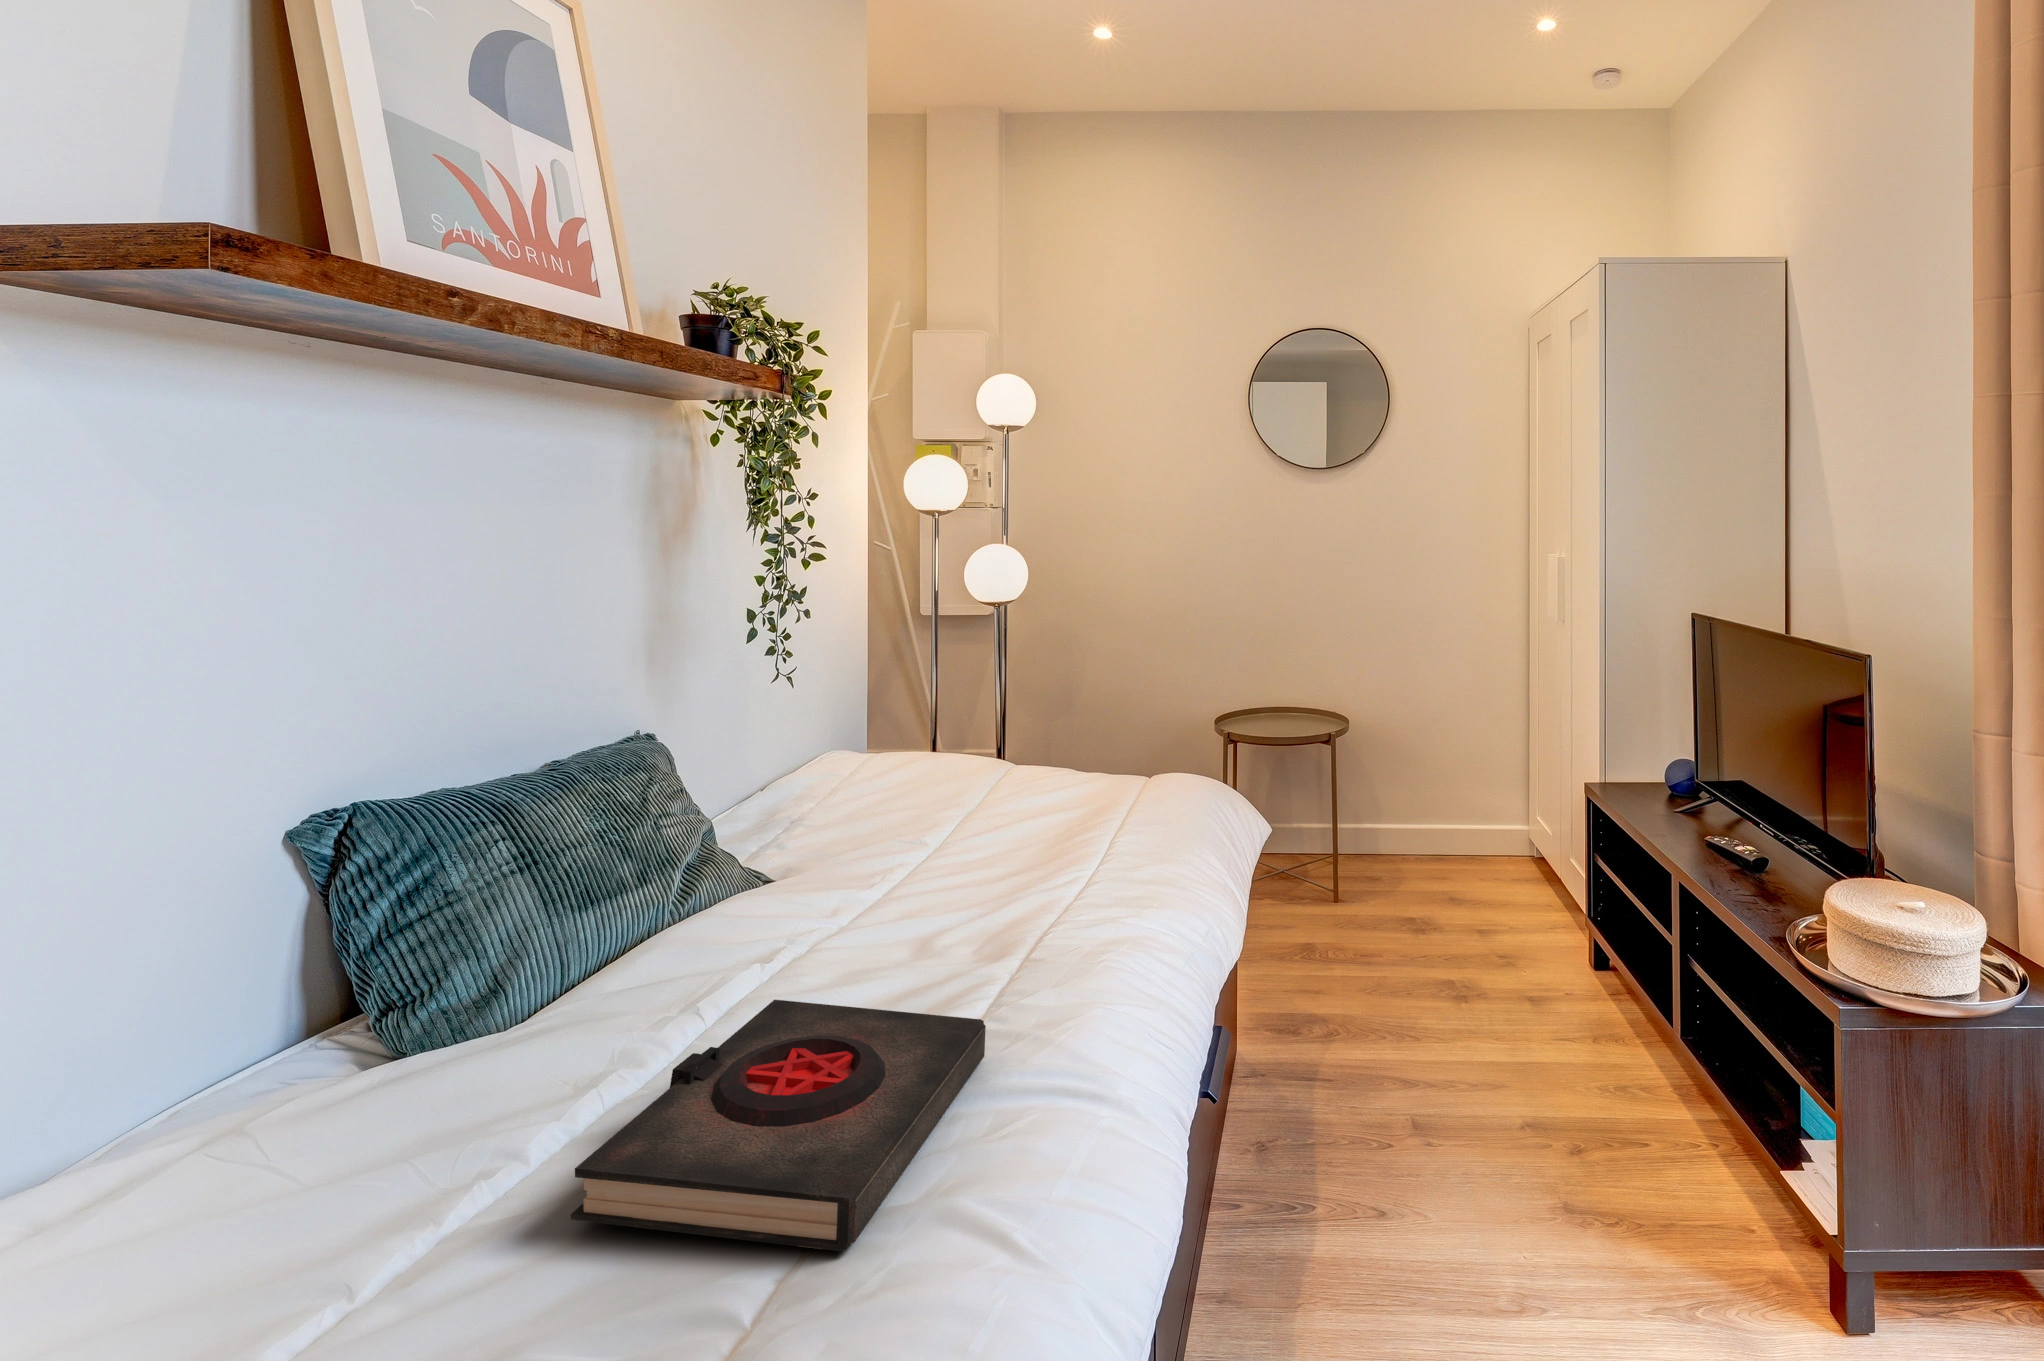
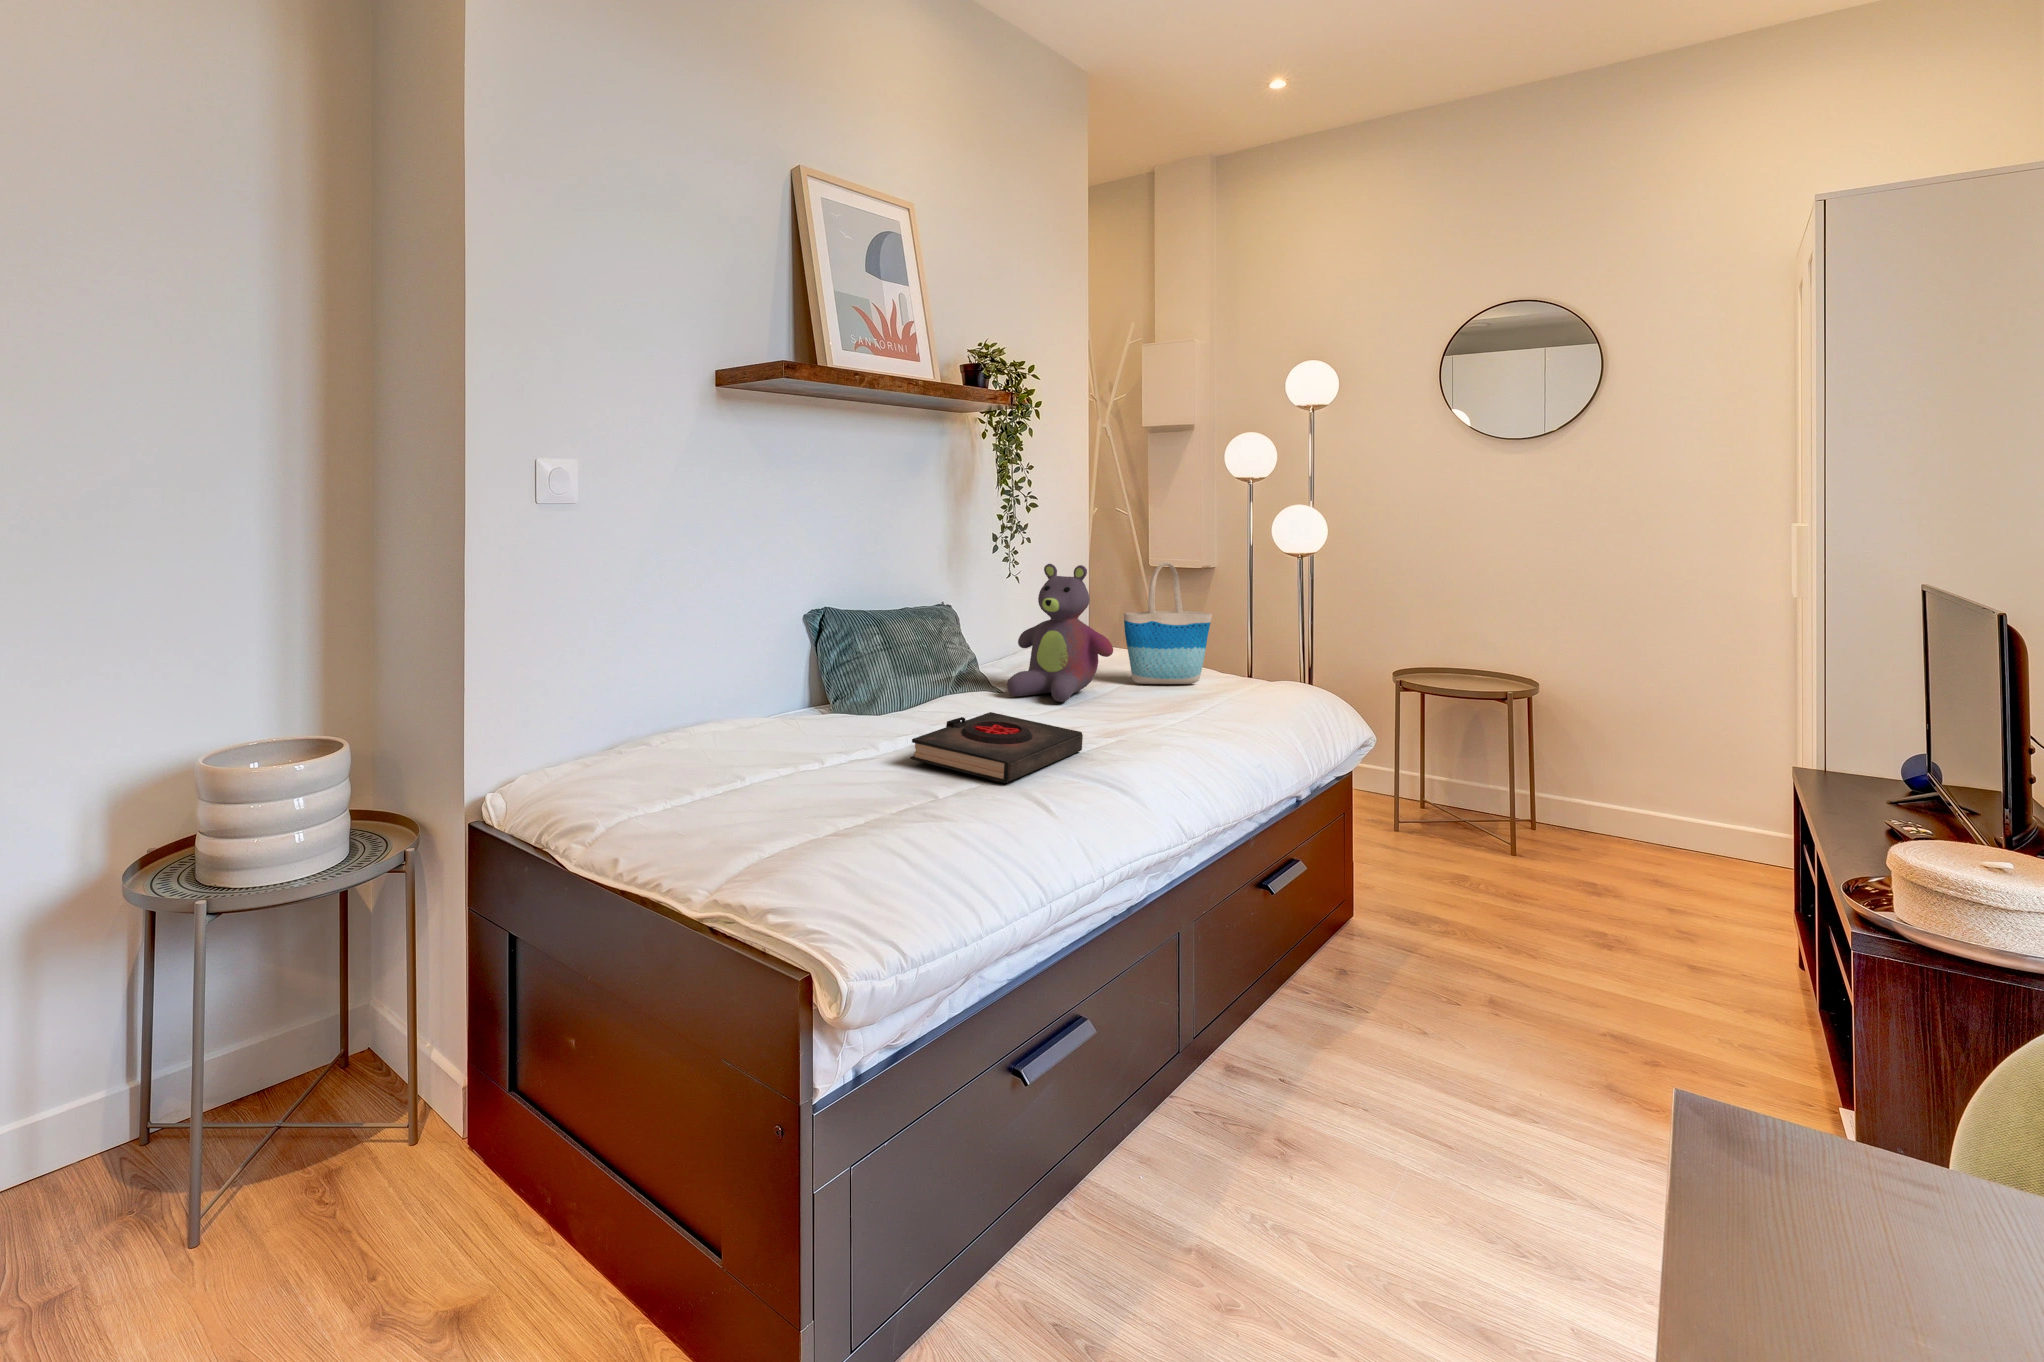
tote bag: none [991,641,1123,839] -> present [1124,562,1212,684]
stuffed bear: none [792,659,987,912] -> present [1007,564,1113,702]

